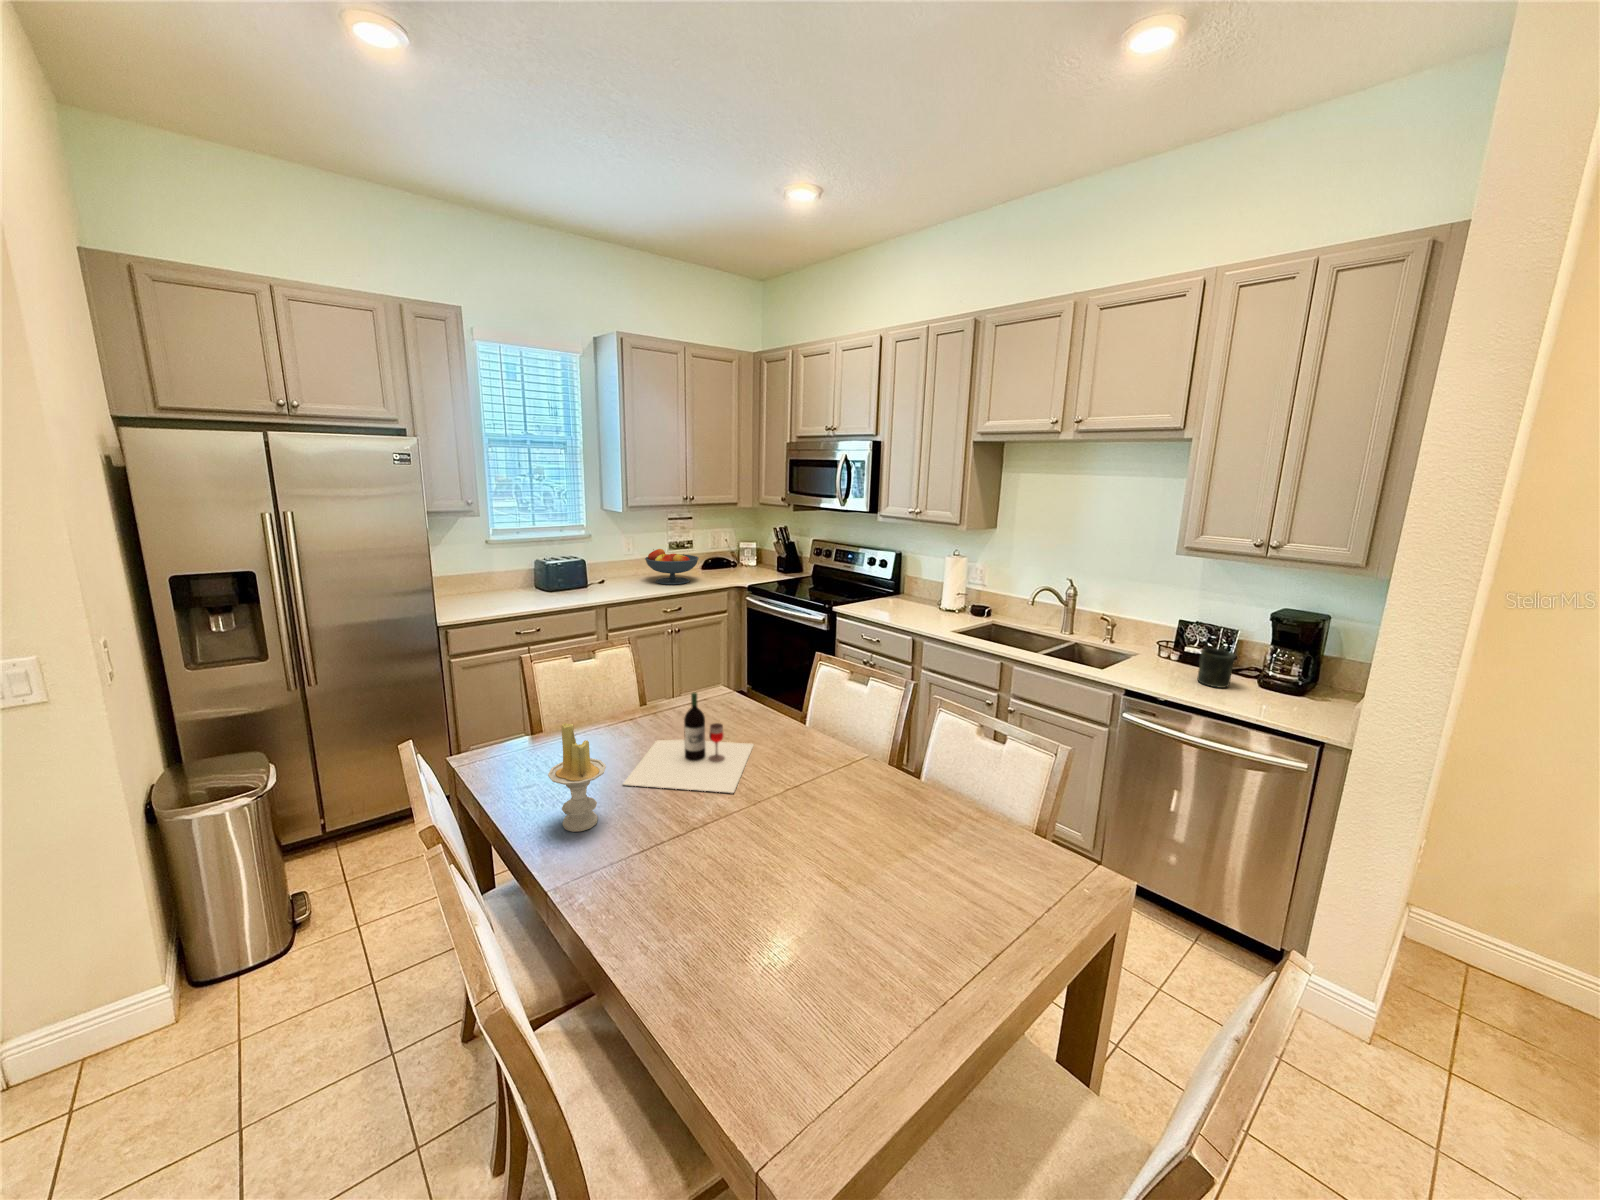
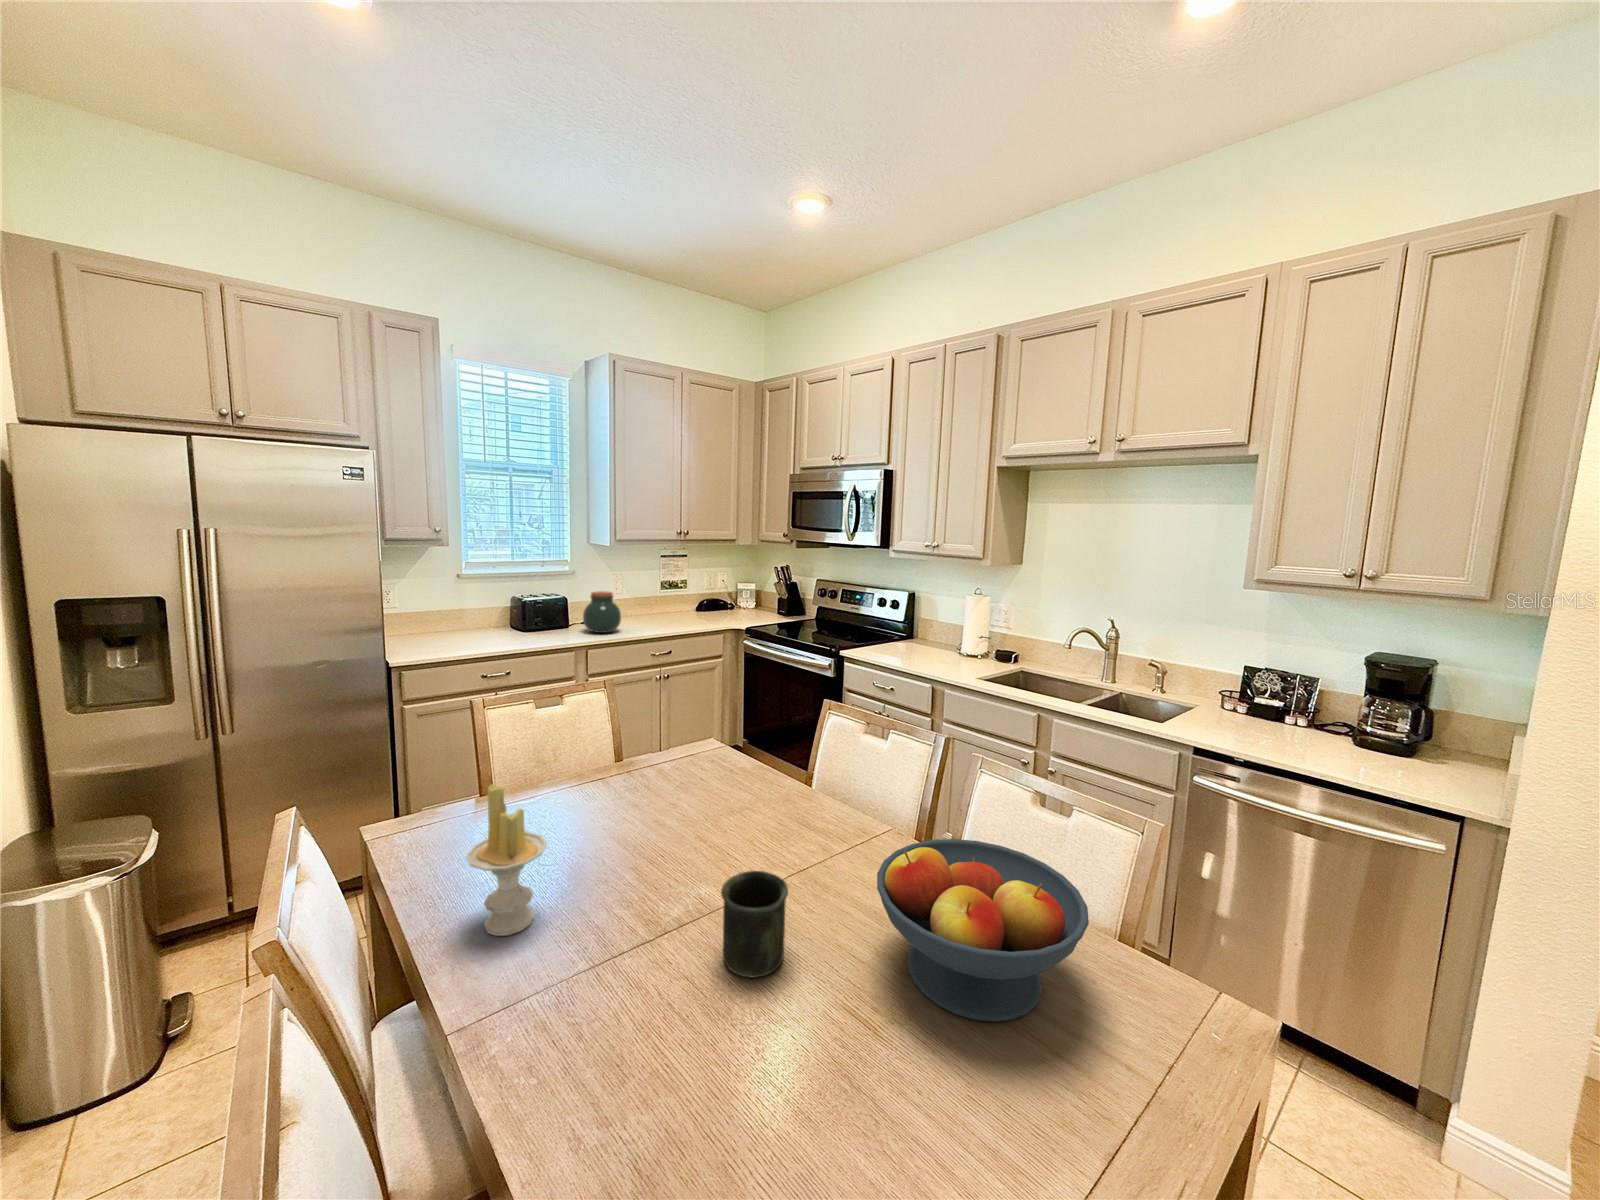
fruit bowl: present [645,549,699,585] -> present [877,839,1089,1022]
jar: none [602,554,636,592] -> present [583,591,621,633]
mug: present [1197,648,1236,688] -> present [721,871,788,978]
wine bottle: present [623,693,753,793] -> none [574,745,748,879]

